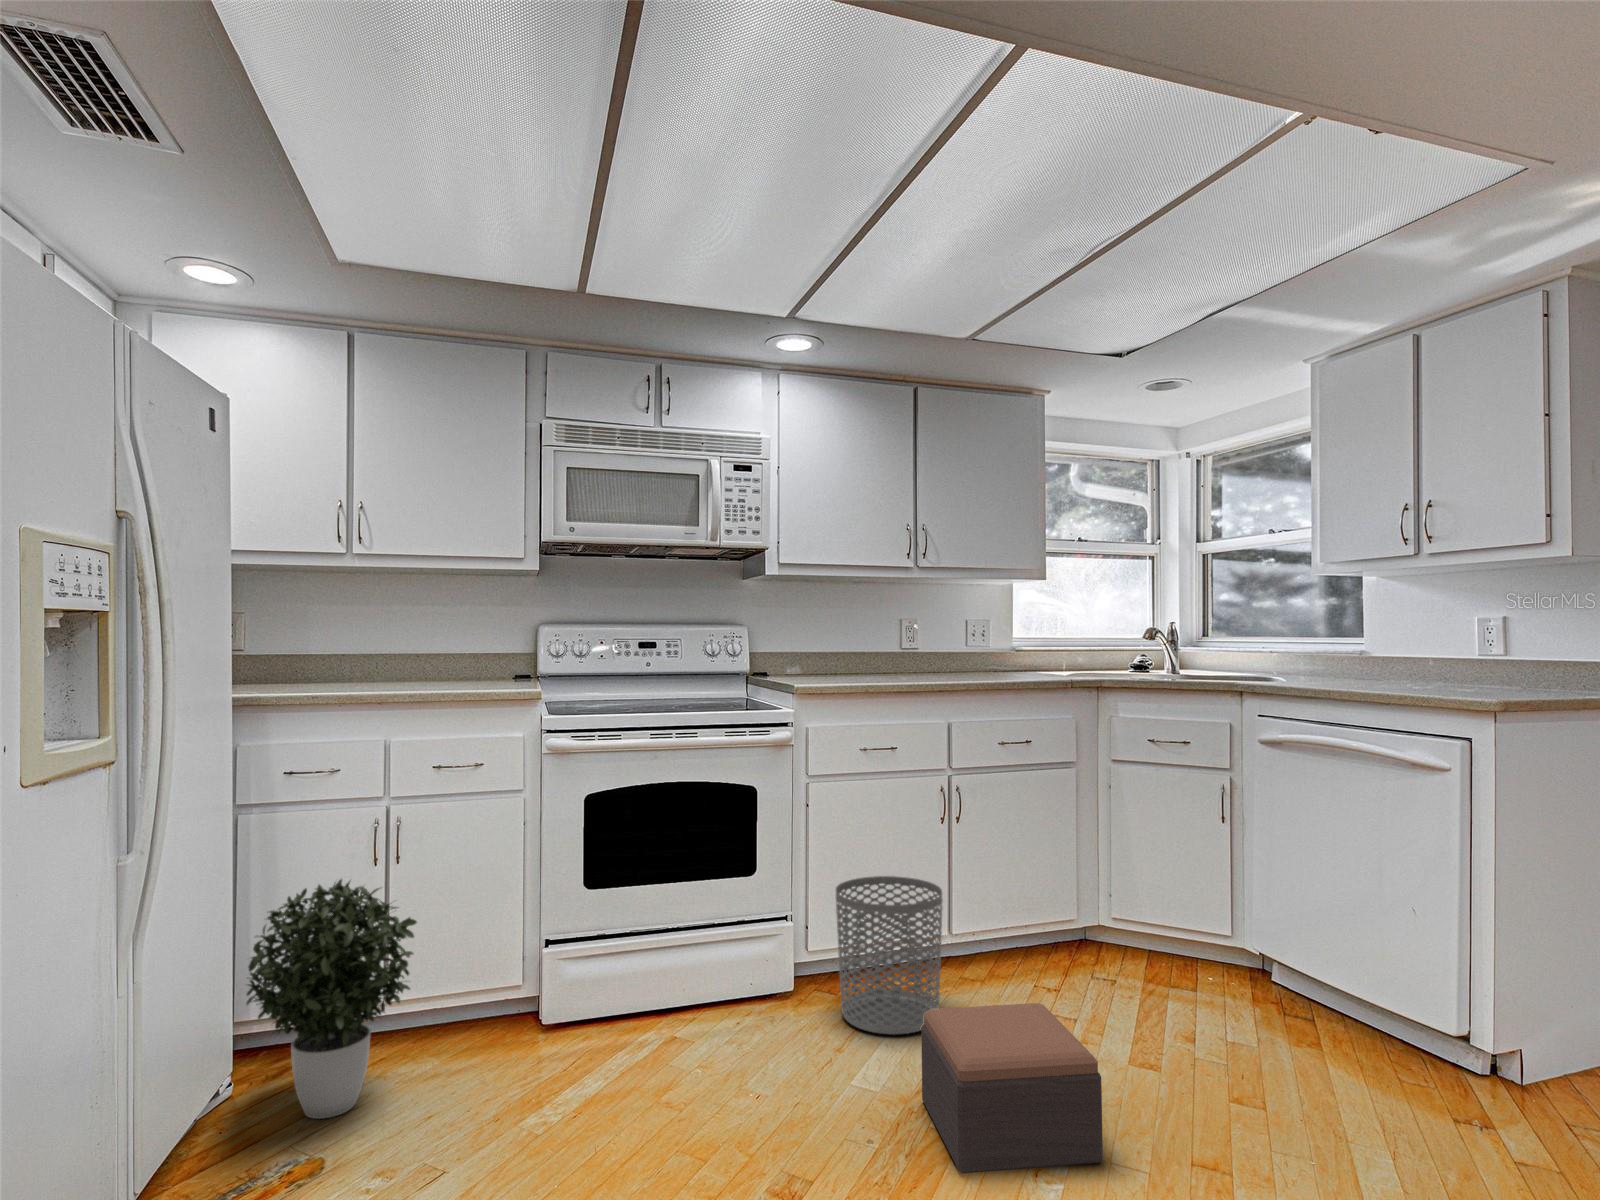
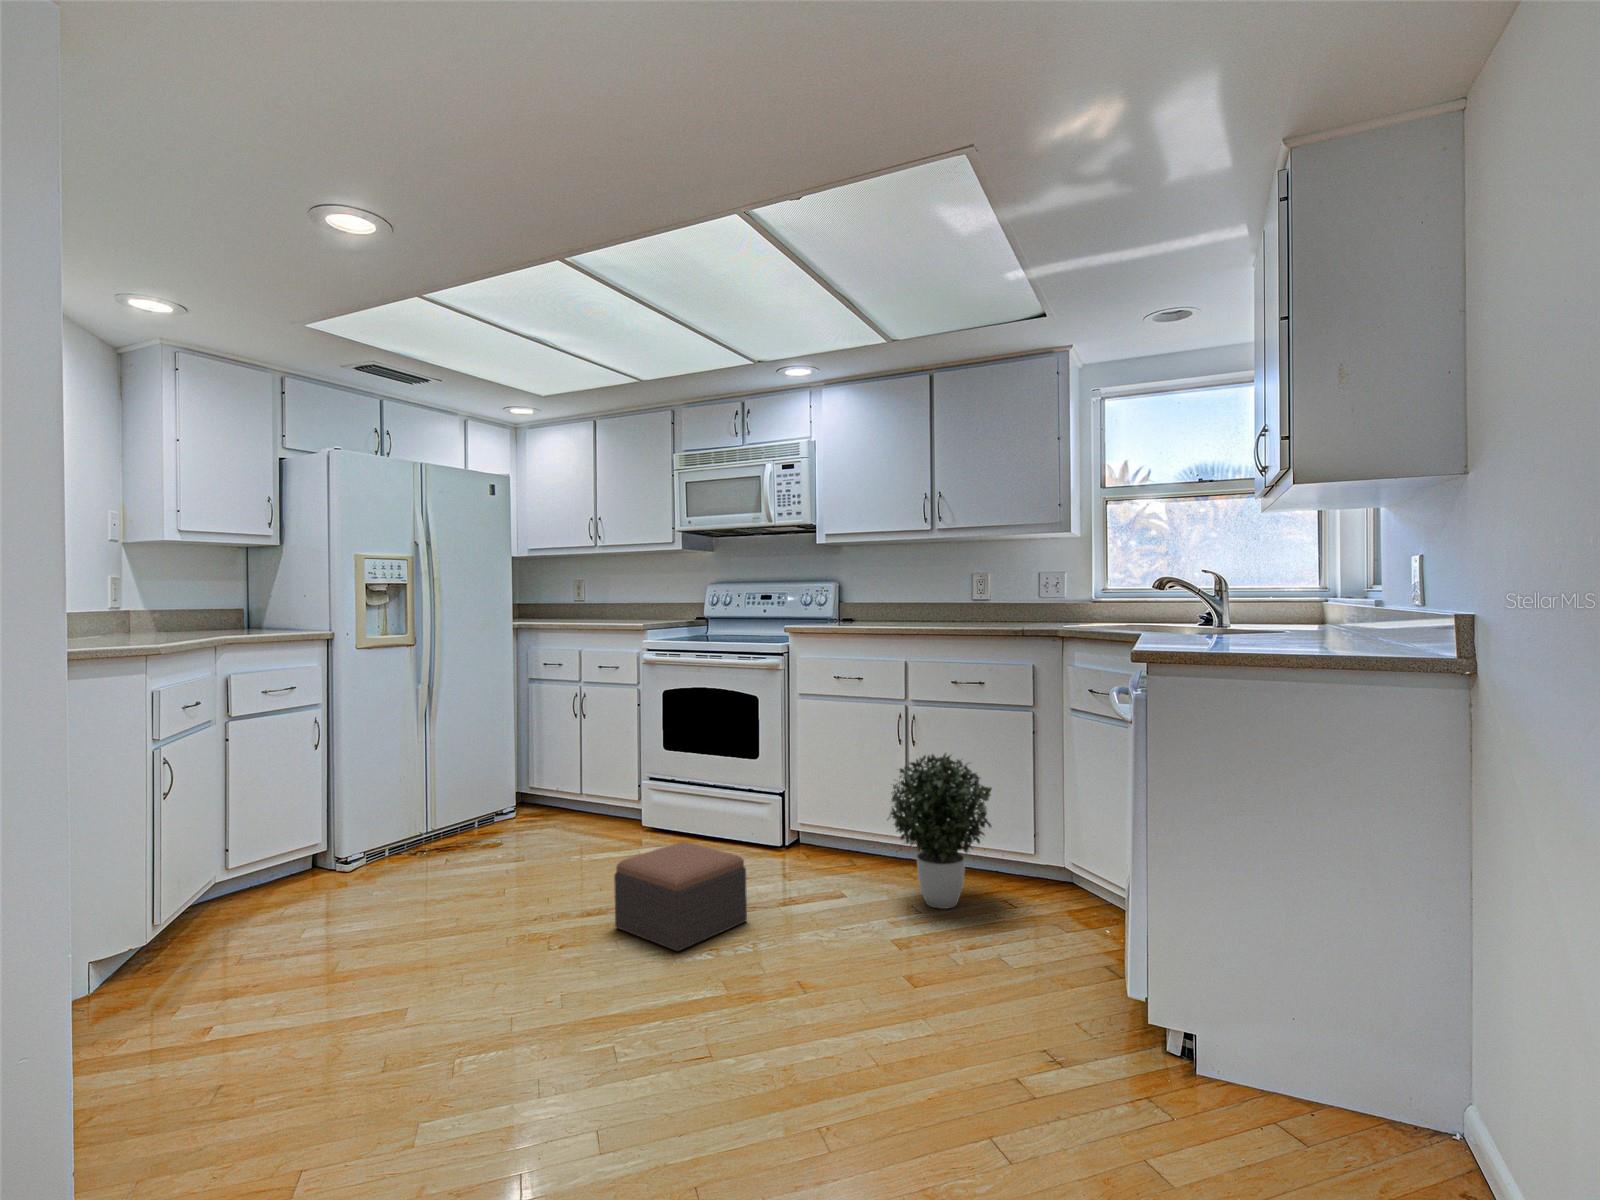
waste bin: present [836,876,943,1035] -> none [741,768,819,877]
potted plant: present [246,879,417,1119] -> present [890,753,992,909]

